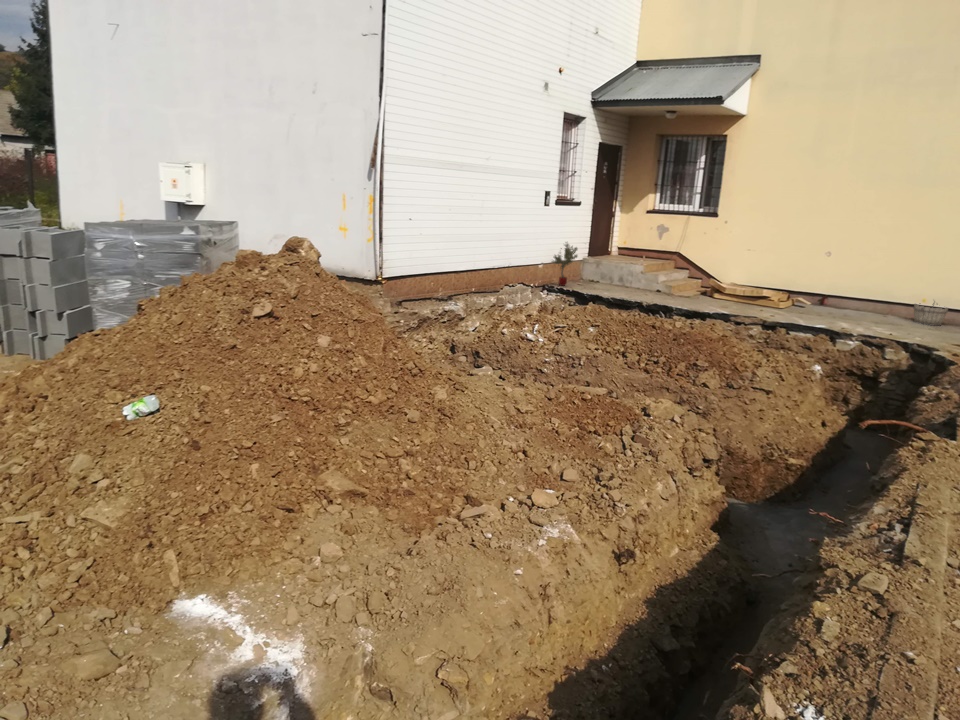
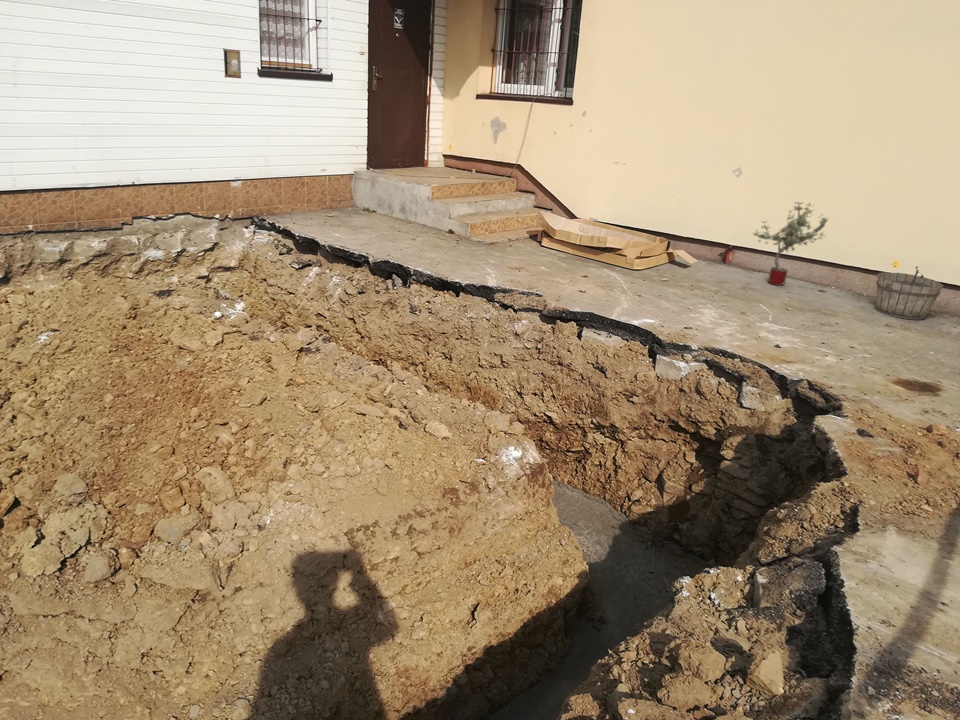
potted tree: present [552,244,577,286] -> present [754,202,827,286]

